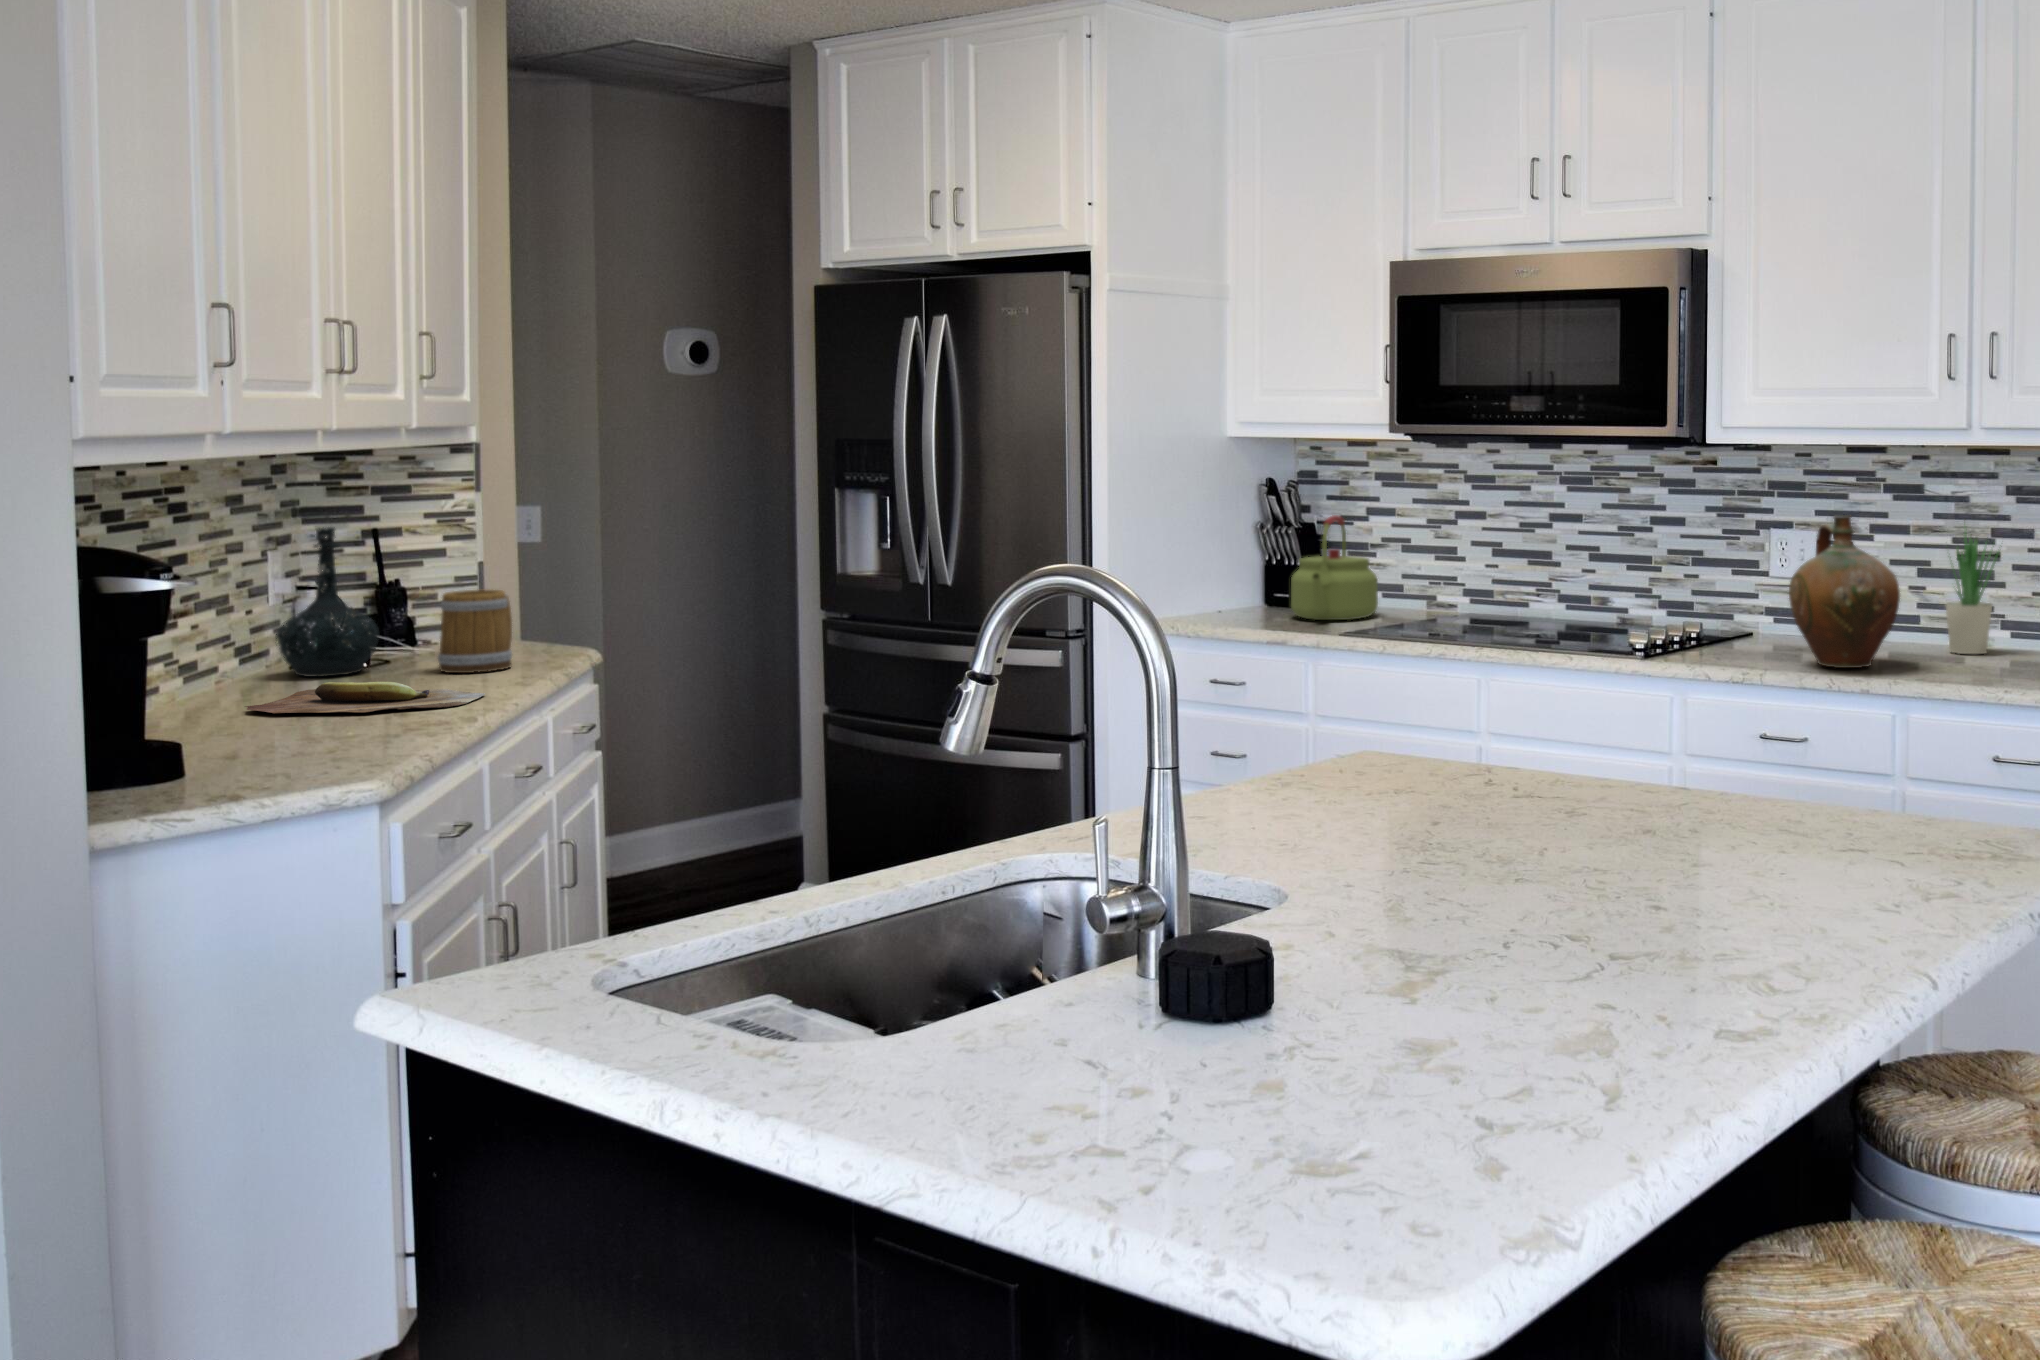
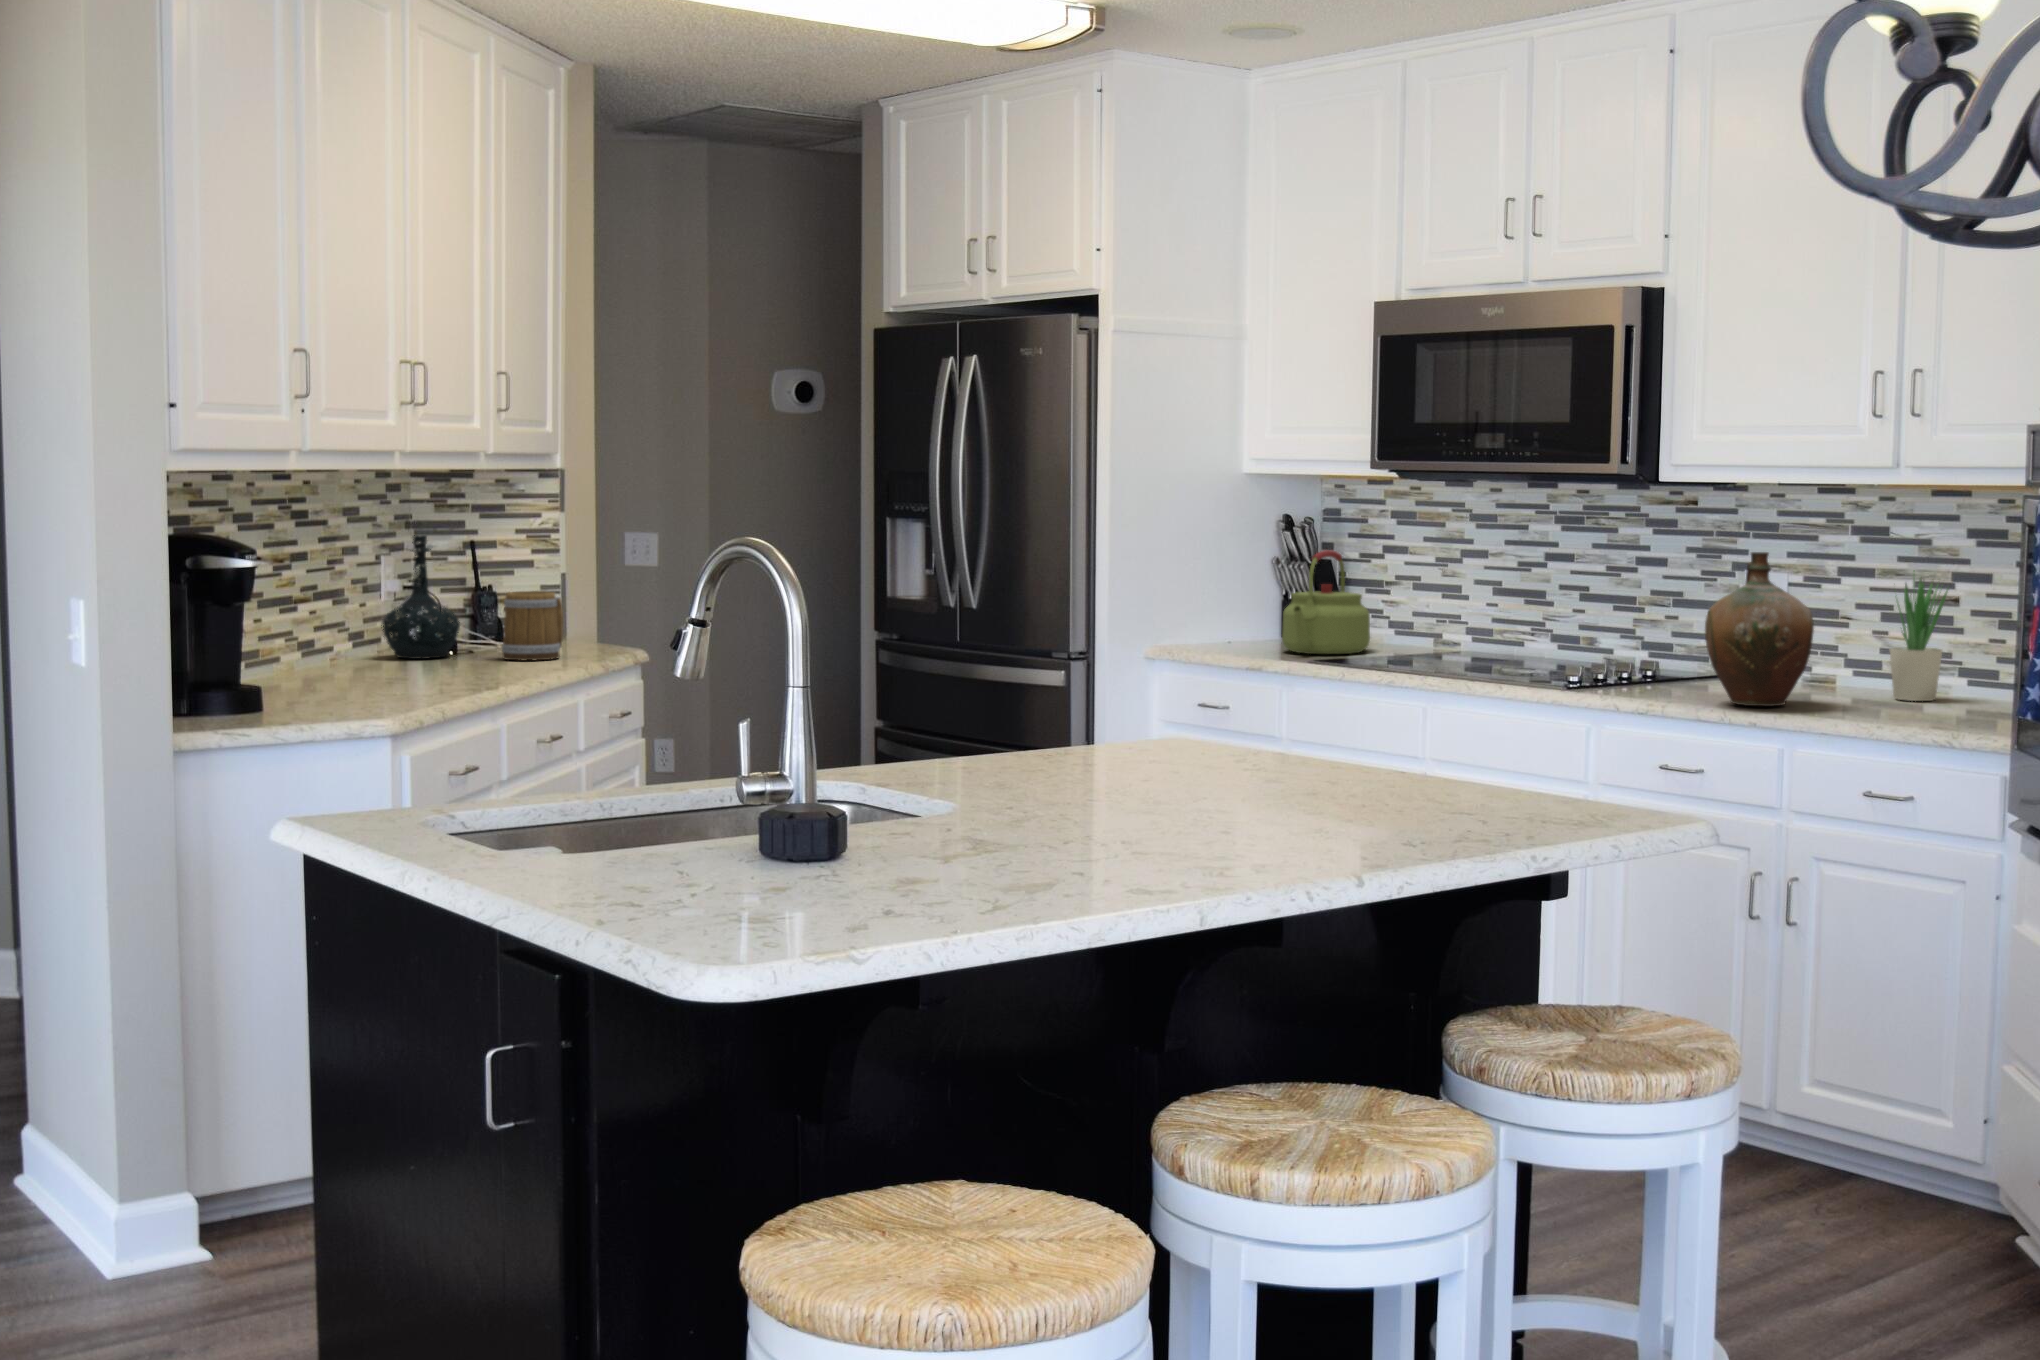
cutting board: present [245,682,485,713] -> none [344,657,523,680]

